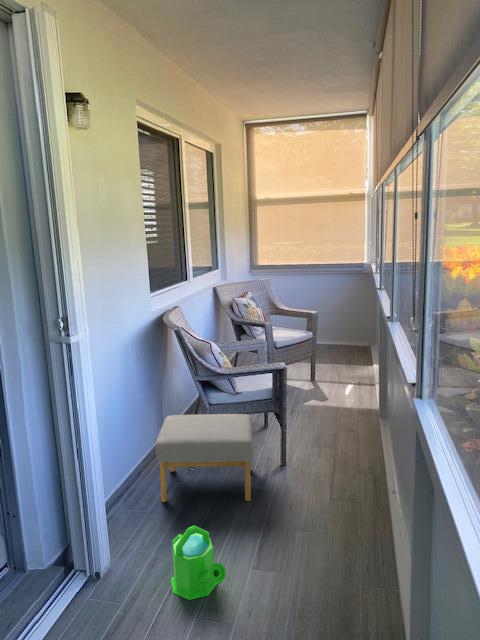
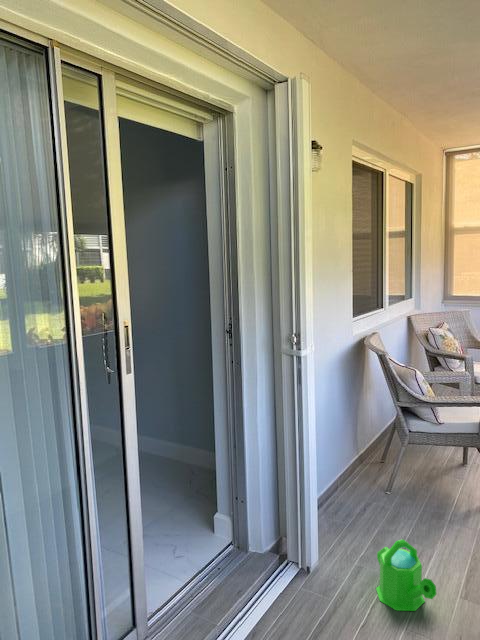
footstool: present [156,414,253,502] -> none [358,437,458,533]

